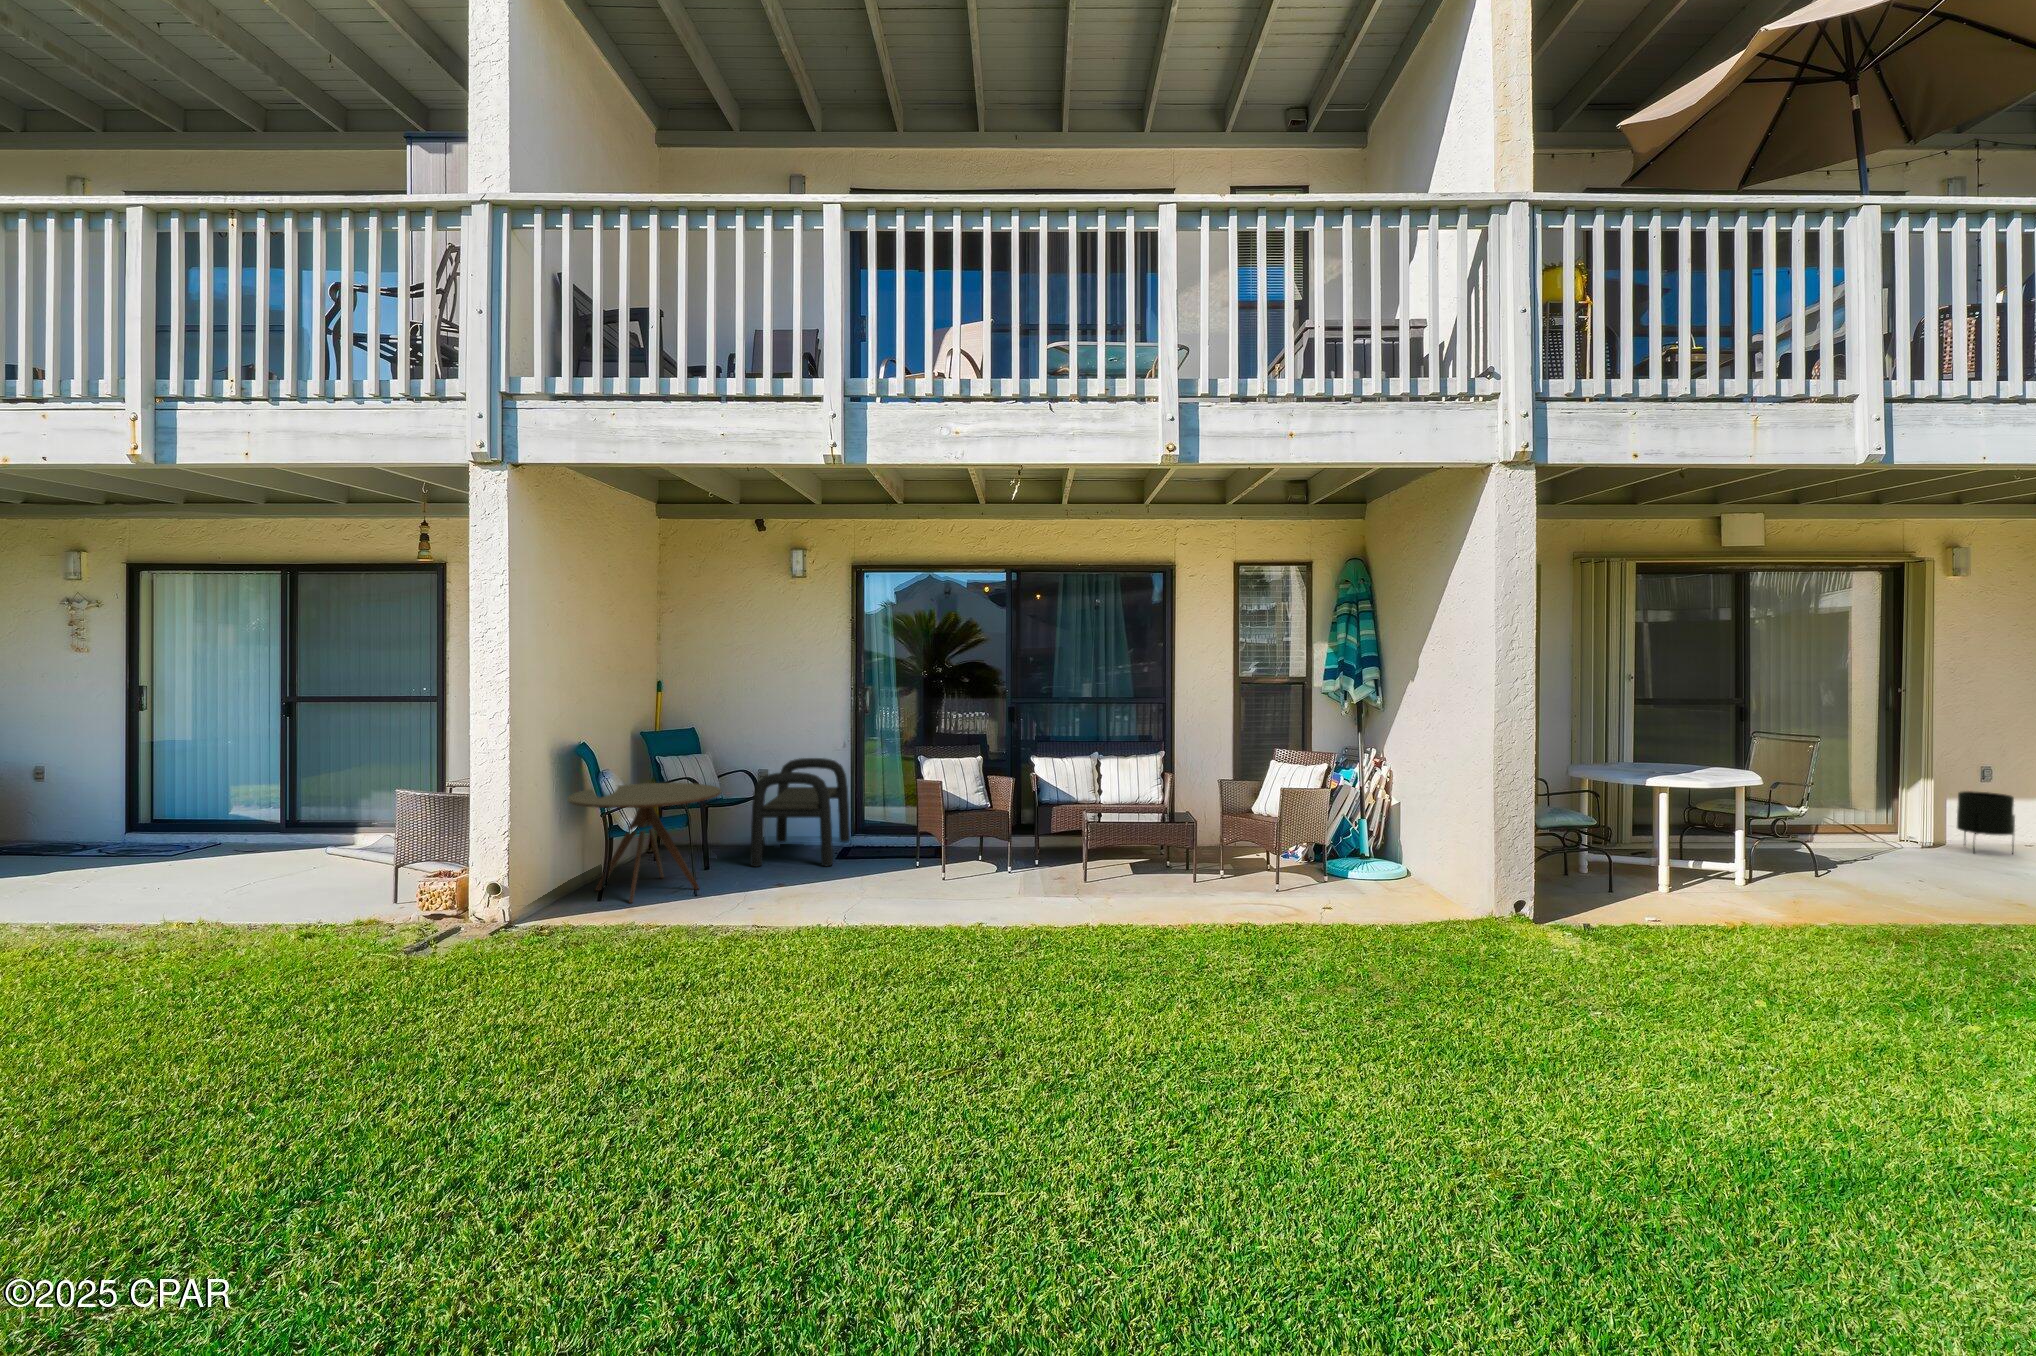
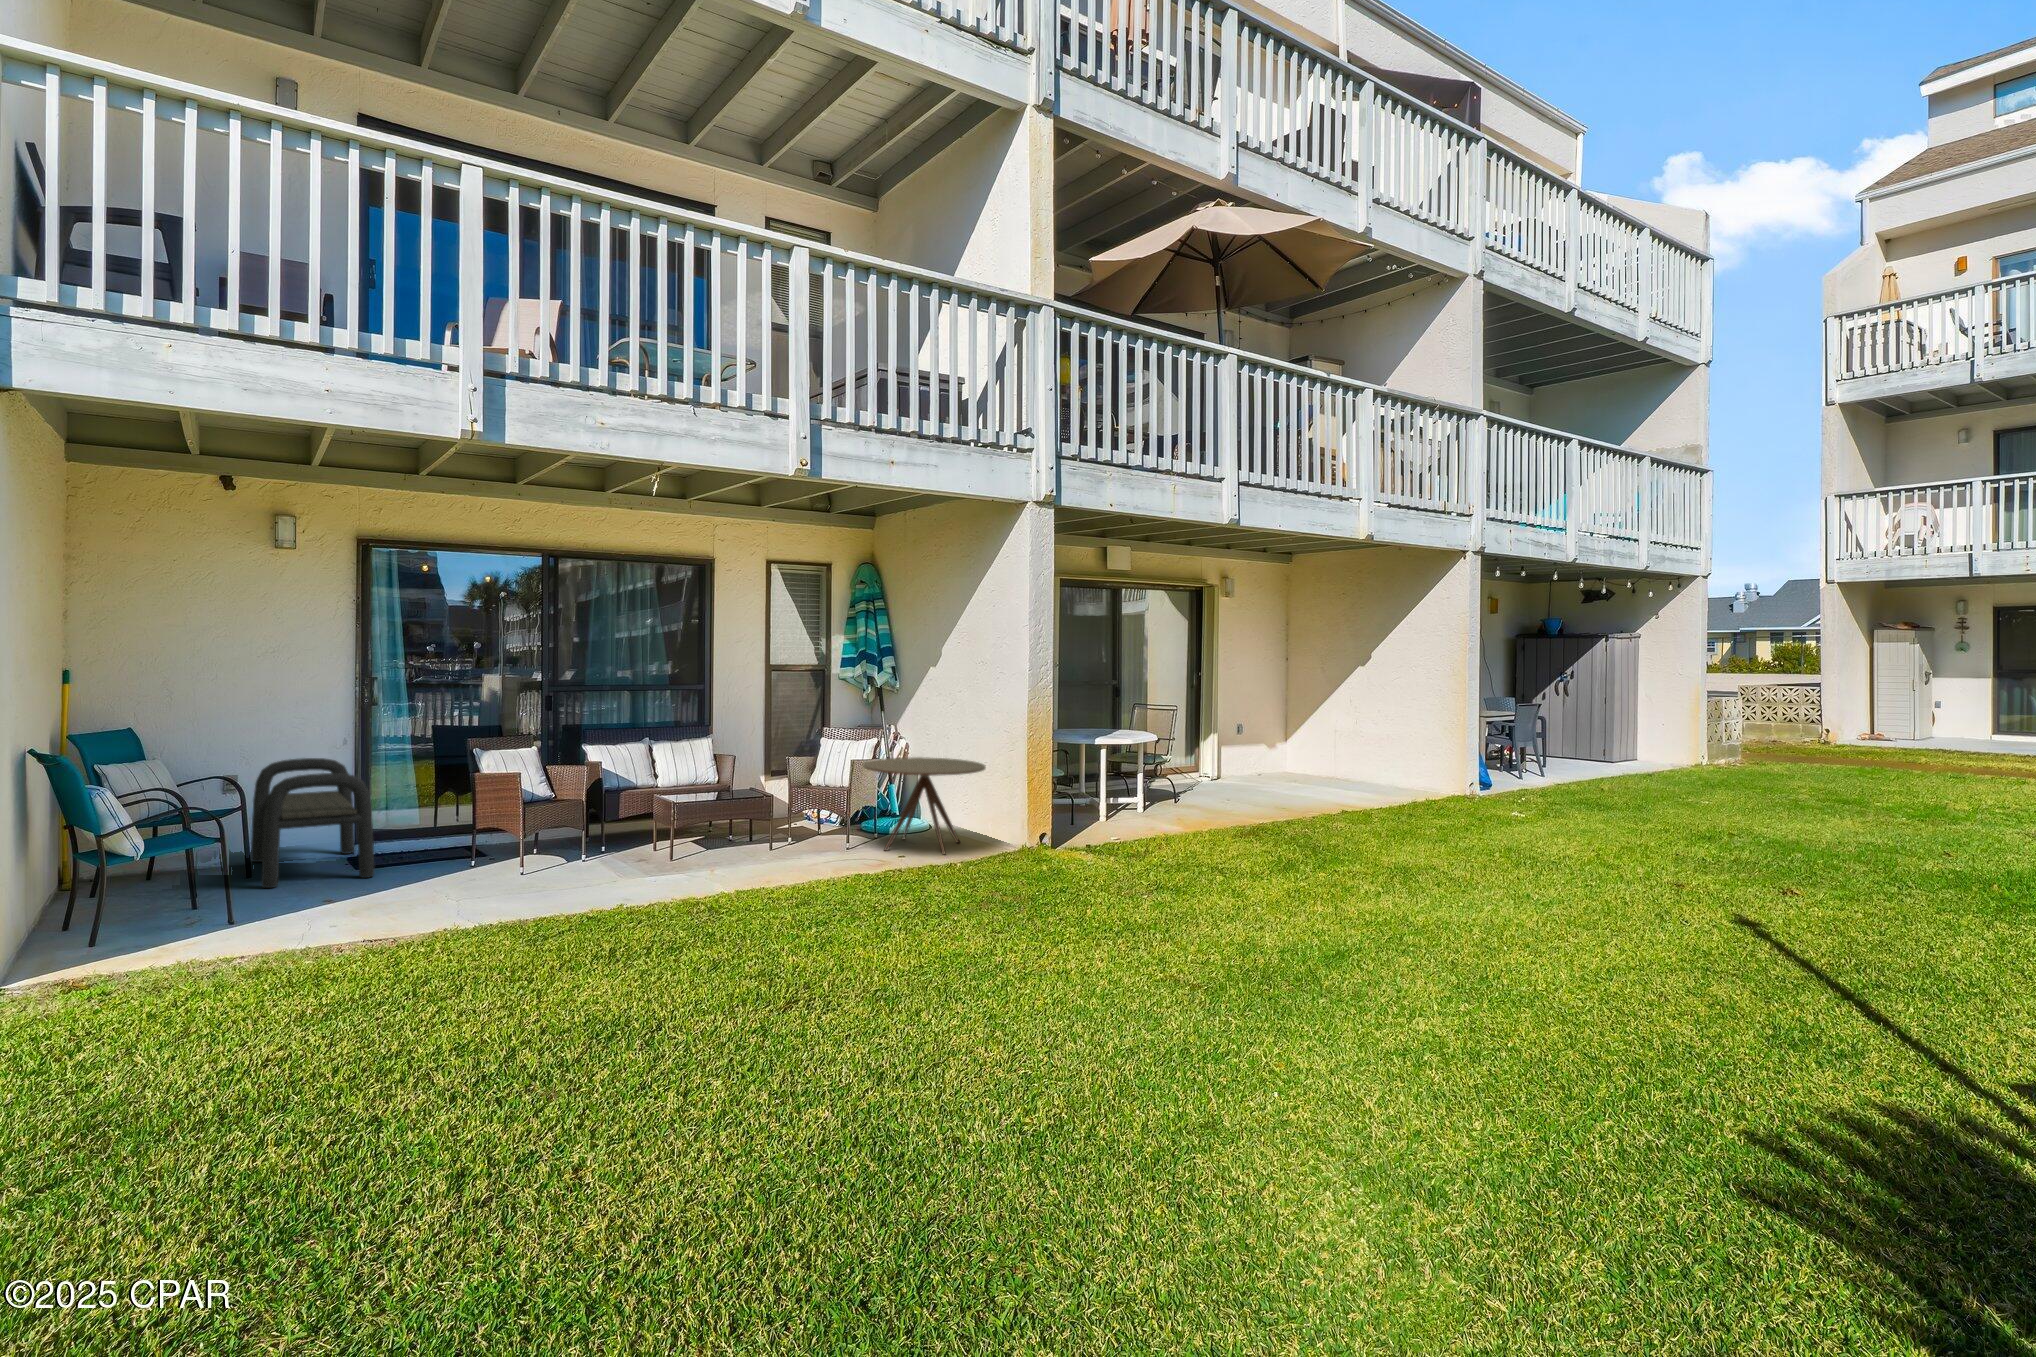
round table: present [567,783,721,903] -> present [863,757,986,855]
planter: present [1957,791,2015,851] -> none [1229,740,1258,781]

